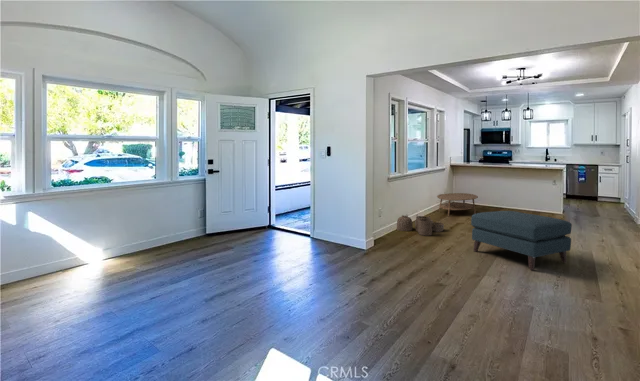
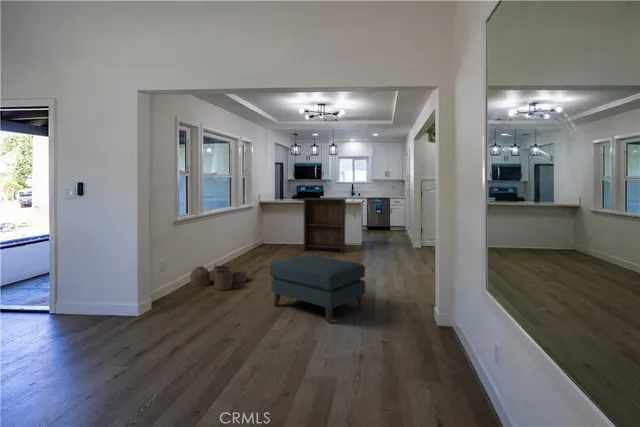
bookshelf: none [493,161,544,216] -> present [303,198,346,253]
coffee table: present [437,193,478,216] -> none [245,233,288,261]

